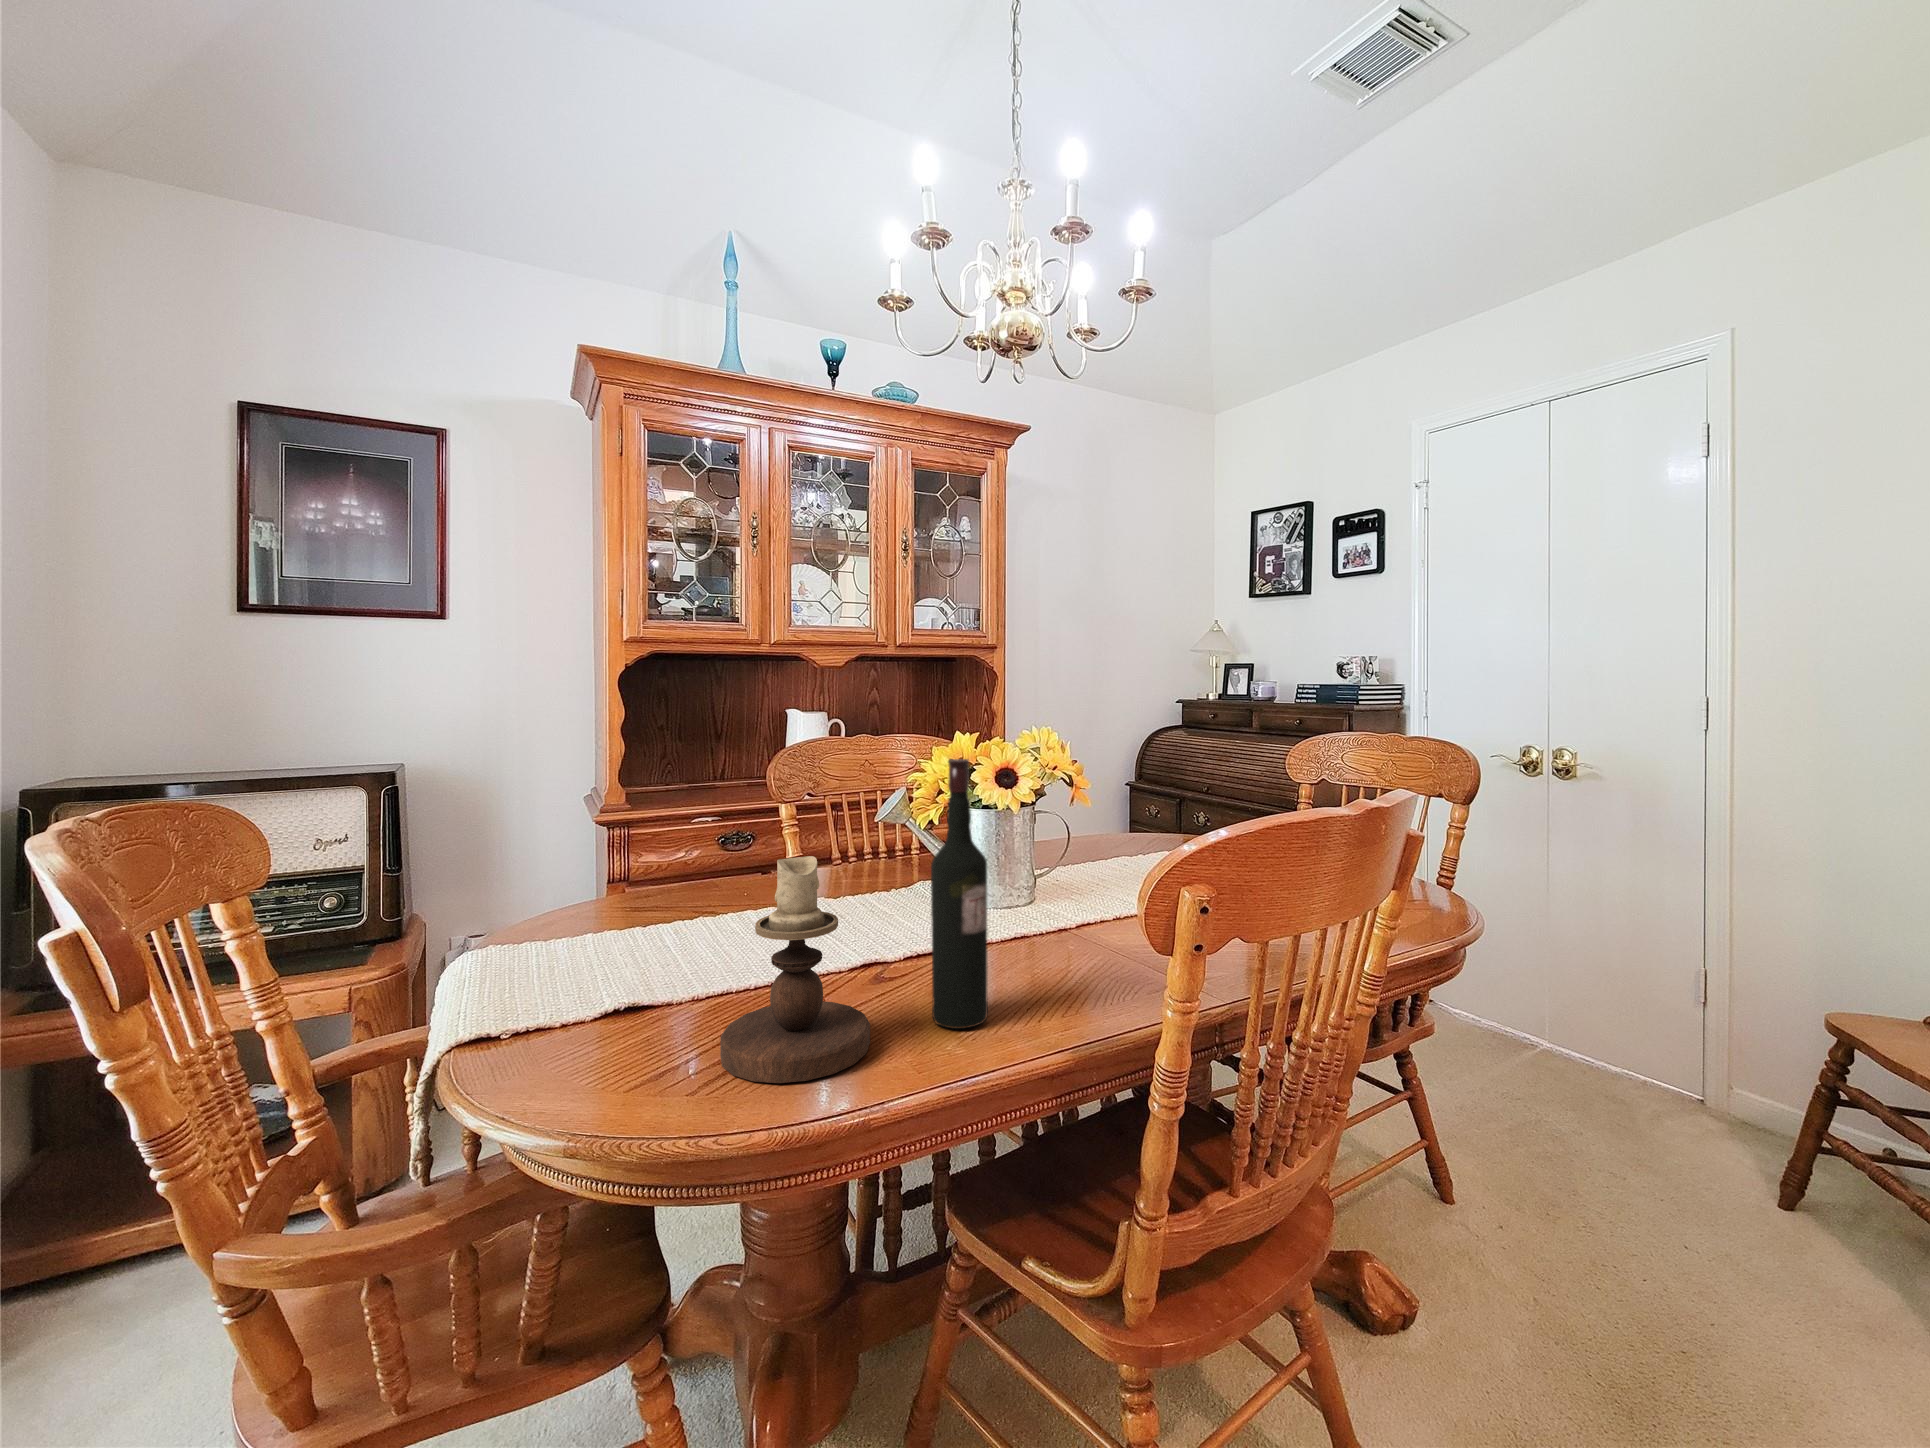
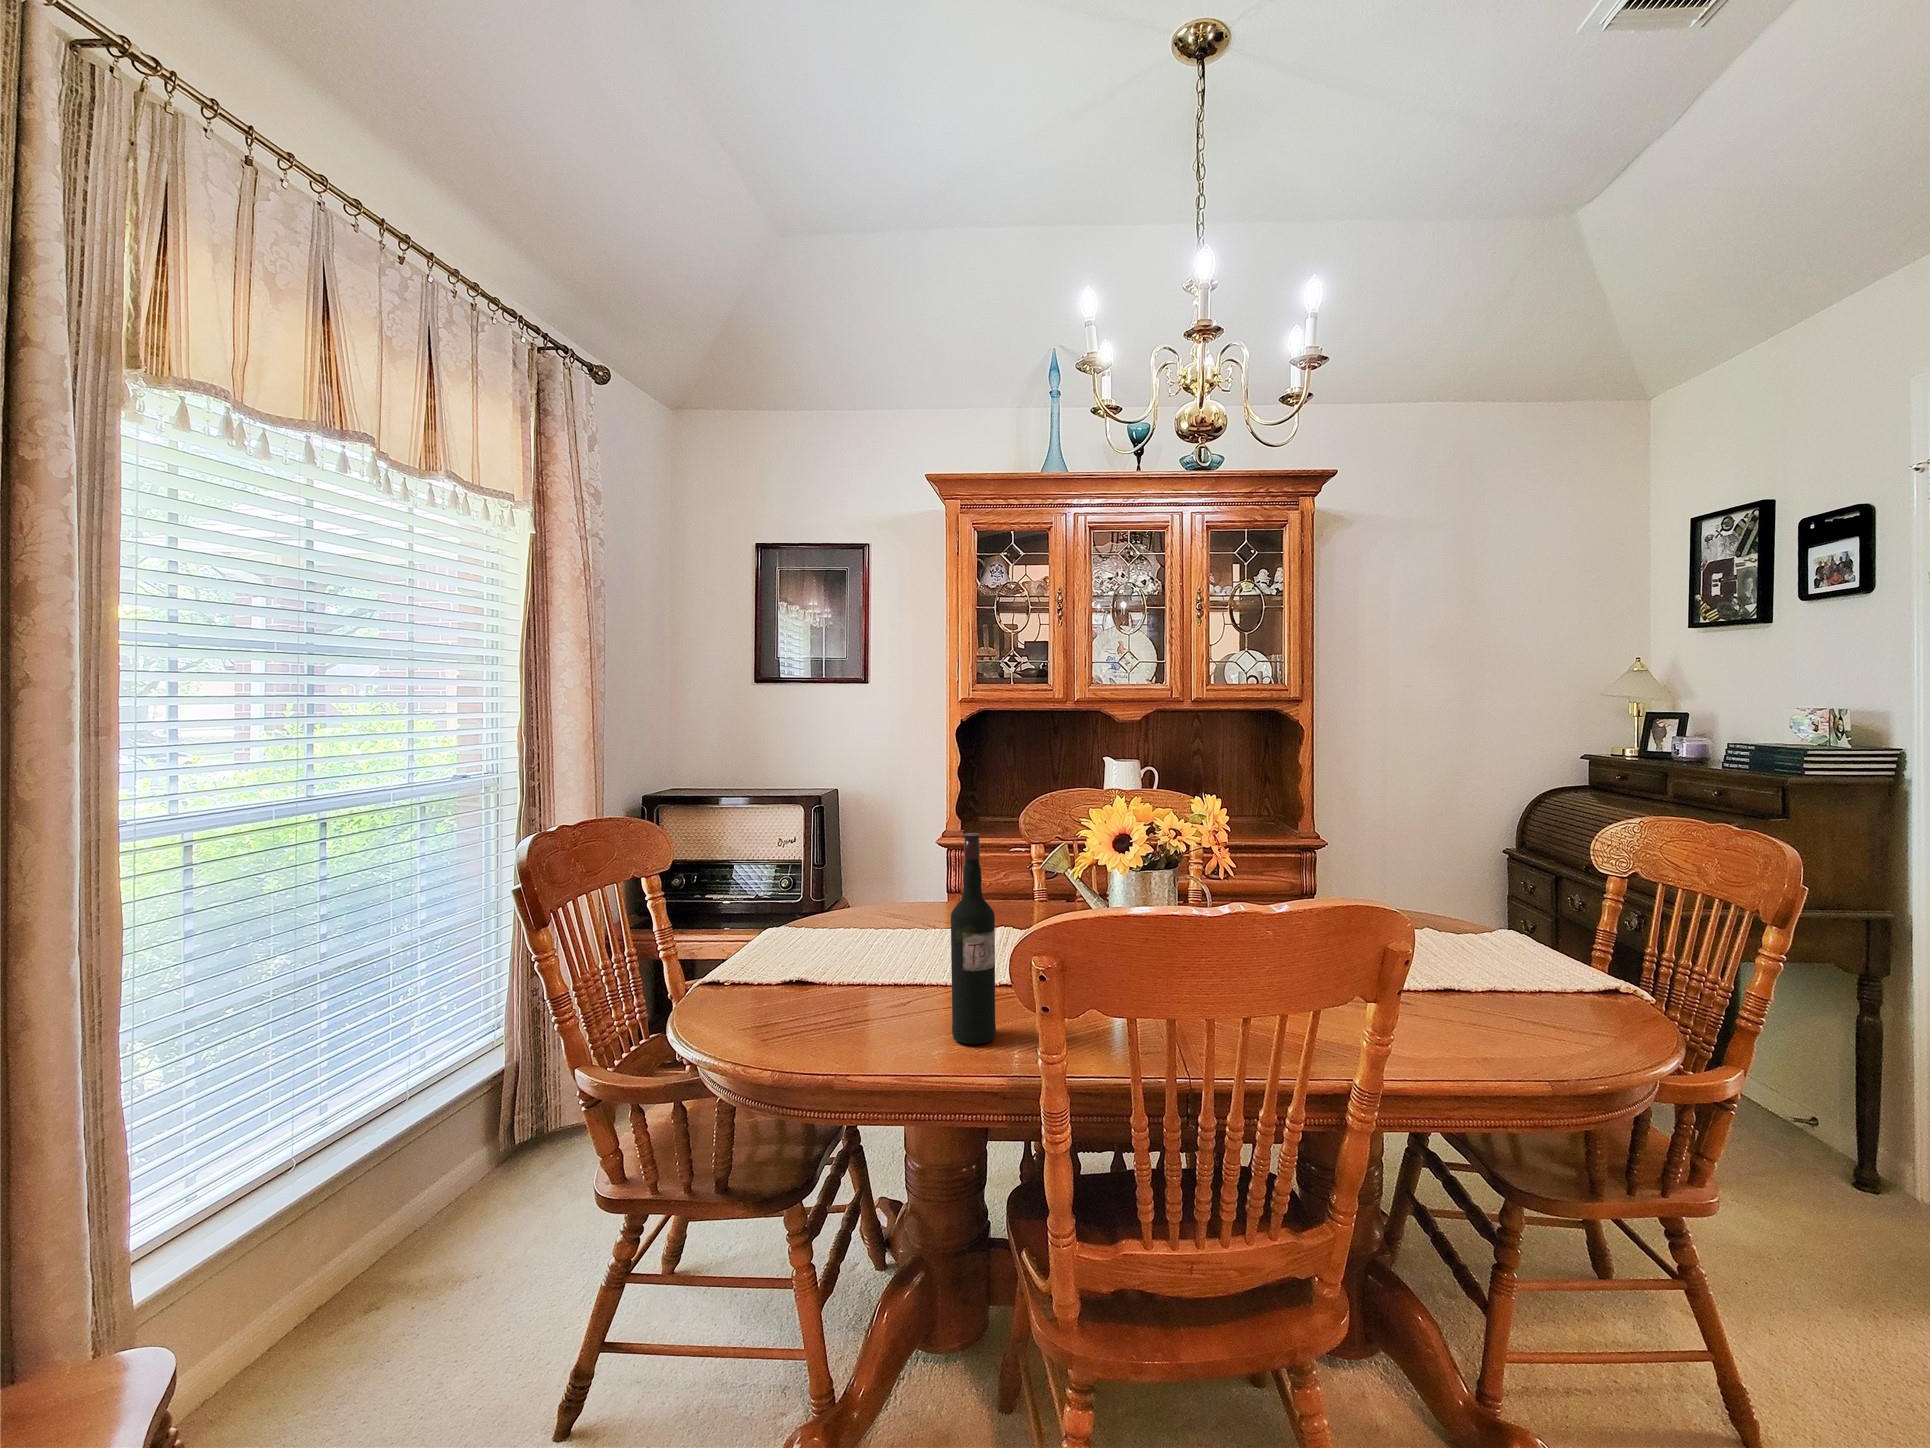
candlestick: present [720,856,870,1083] -> none [799,895,902,1051]

